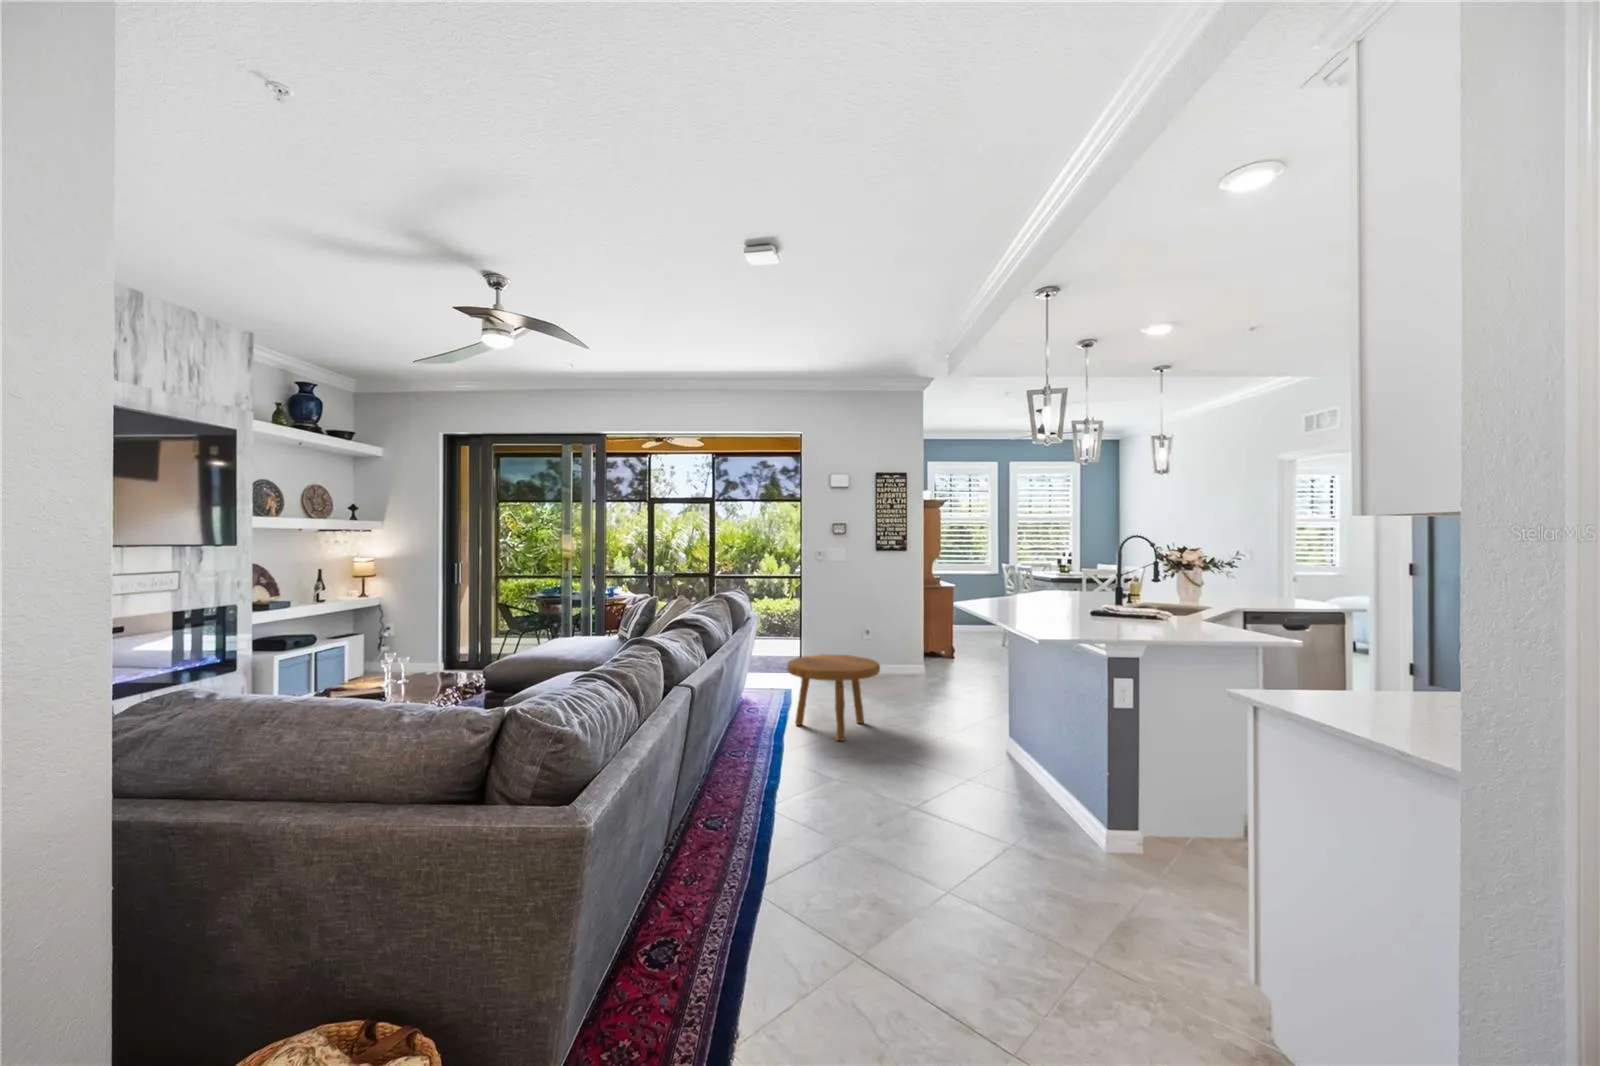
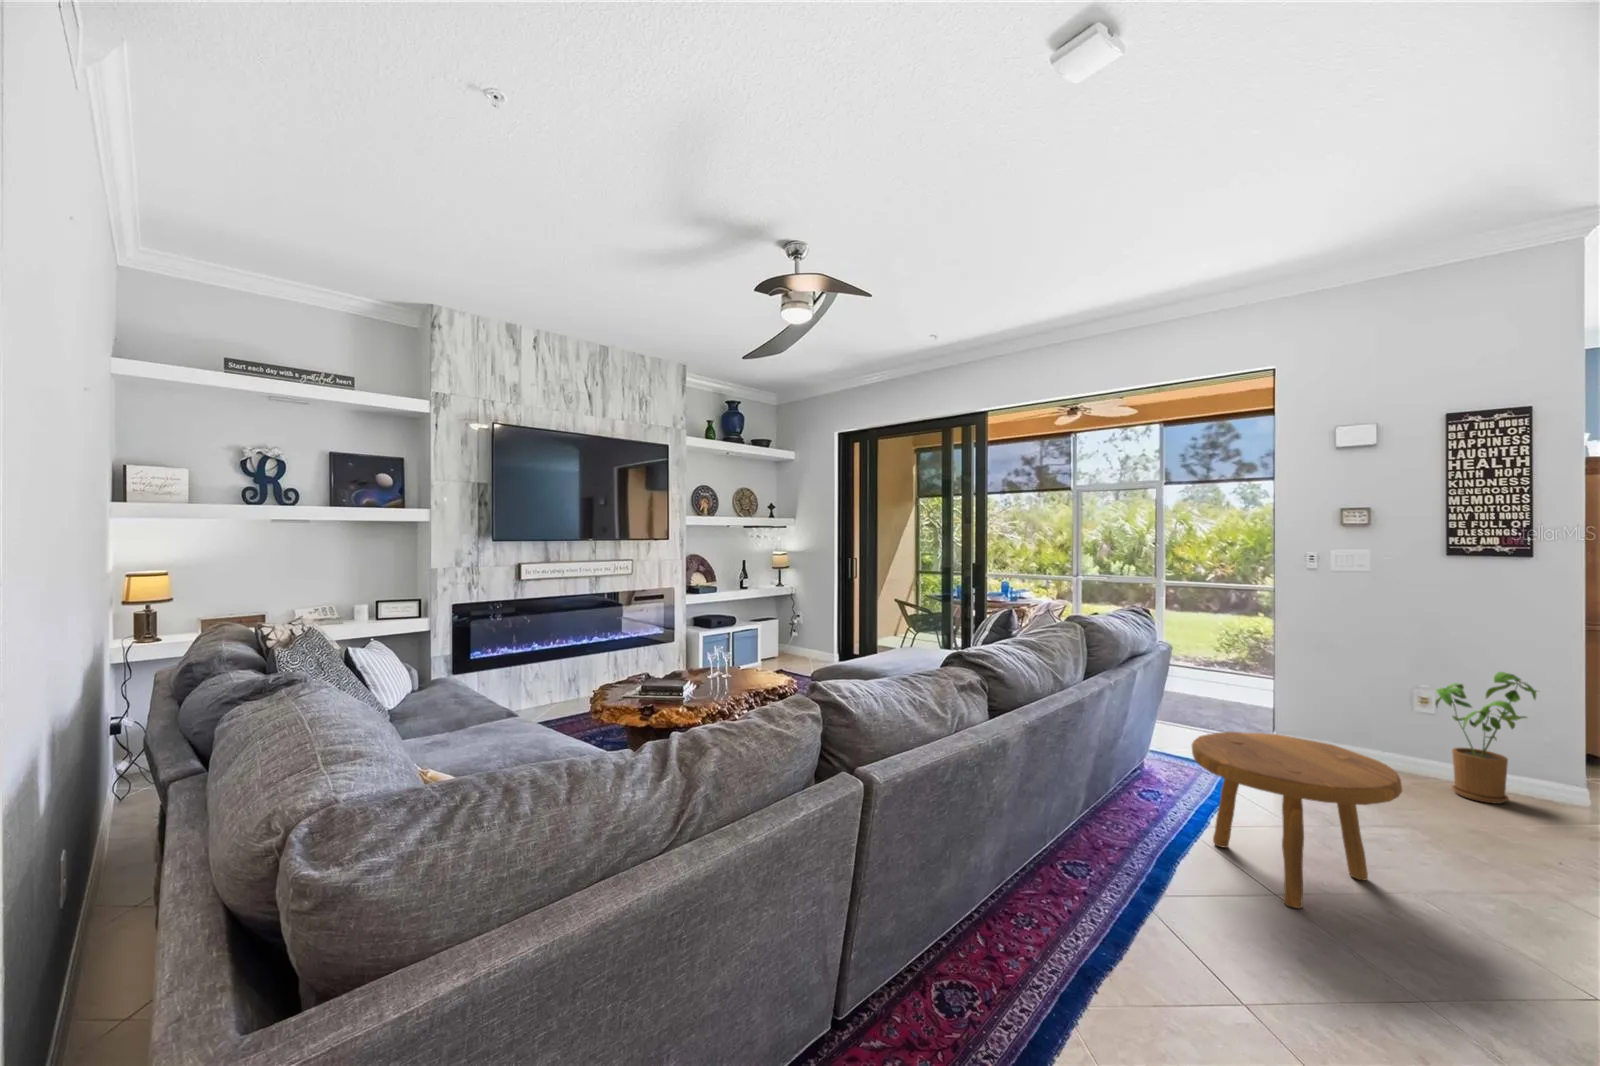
house plant: none [874,612,913,682] -> present [1435,672,1537,803]

